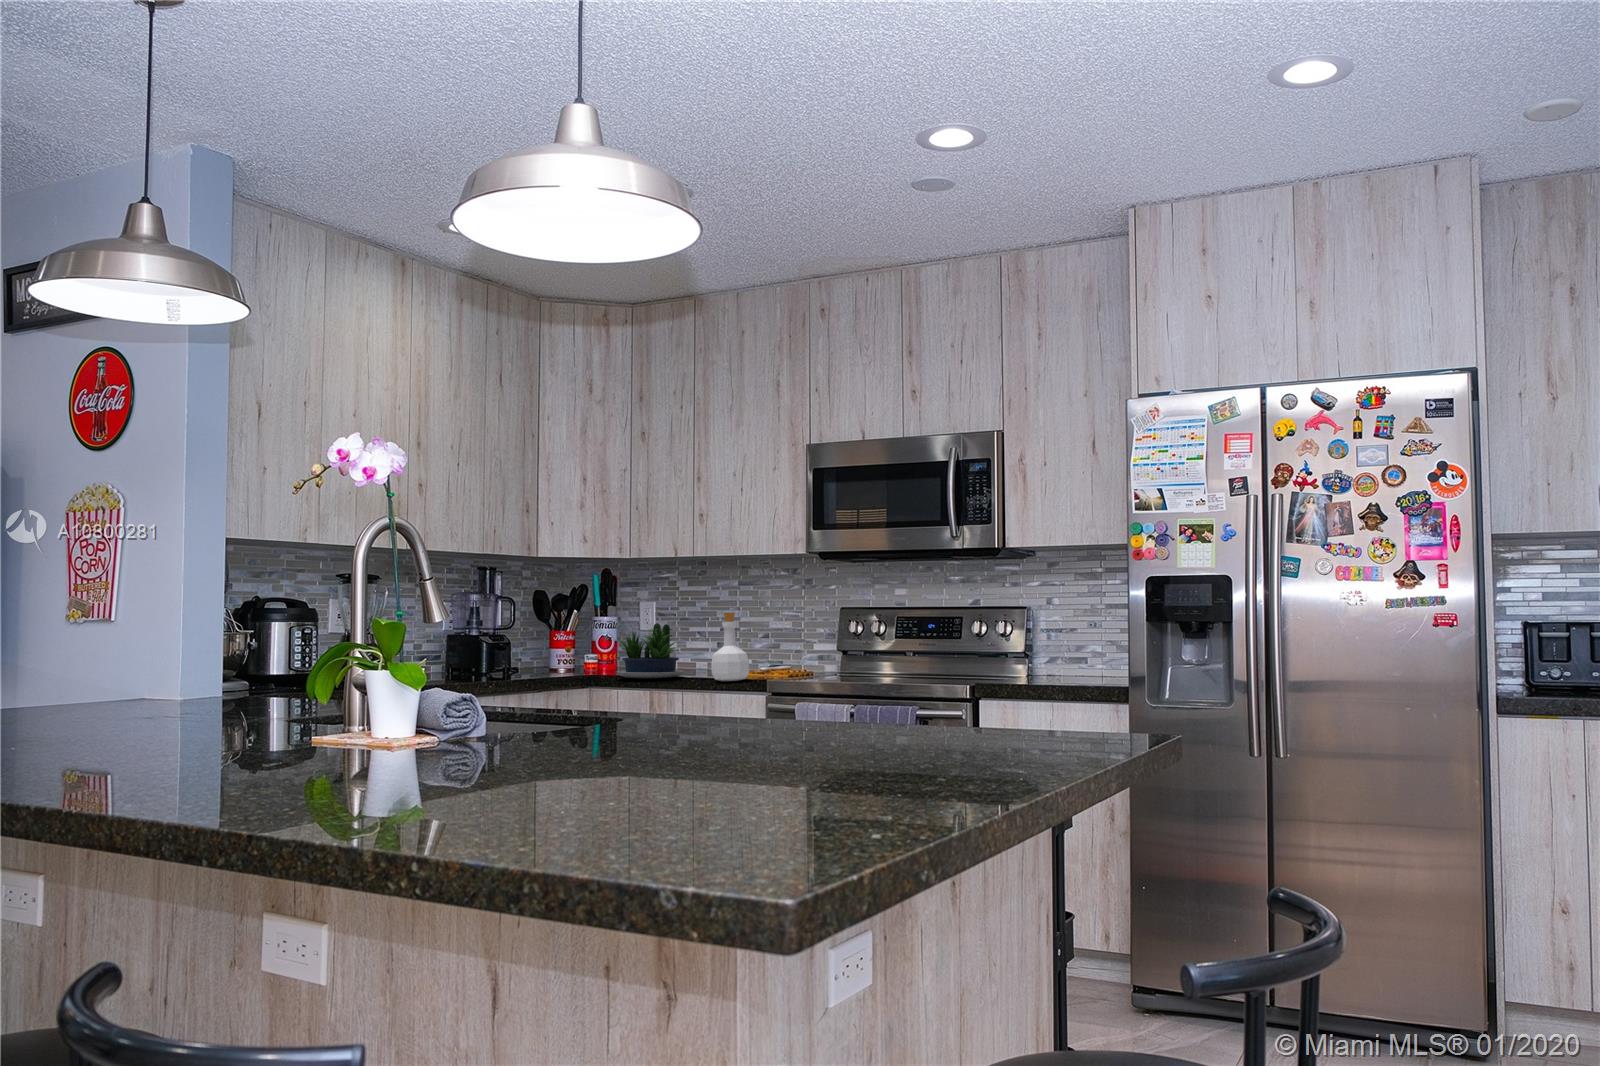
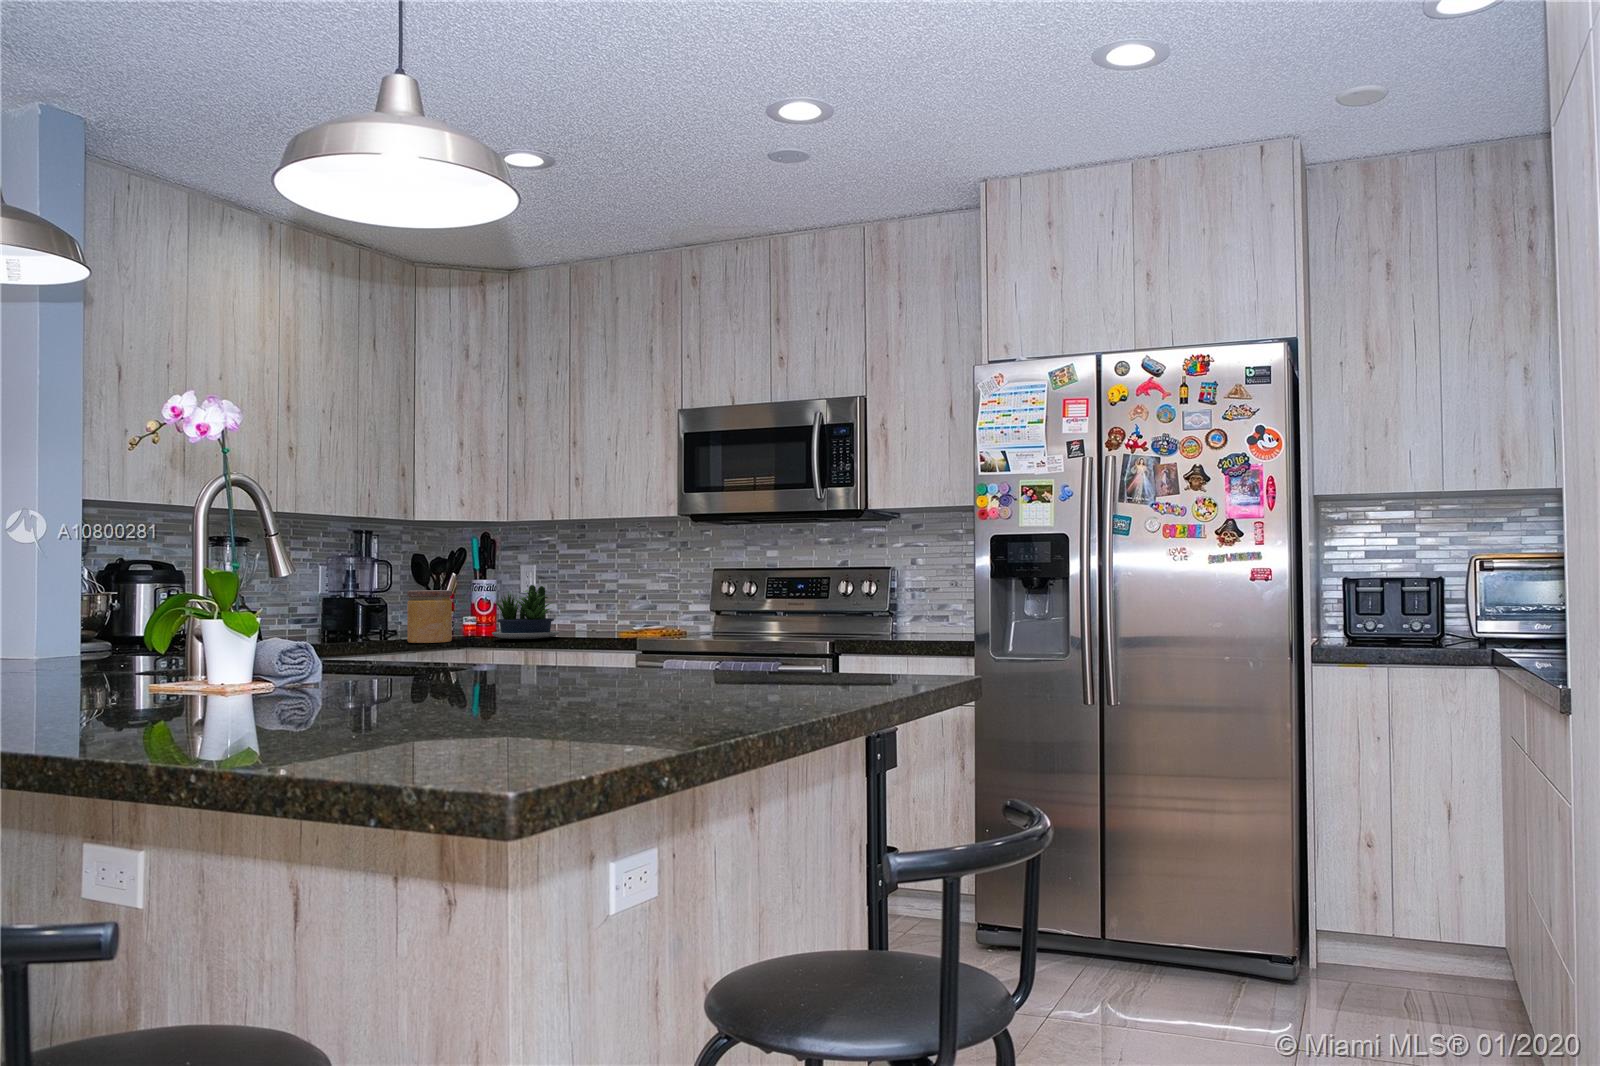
bottle: present [711,612,749,681] -> none [584,574,622,641]
jar: none [532,628,576,681] -> present [407,590,452,643]

